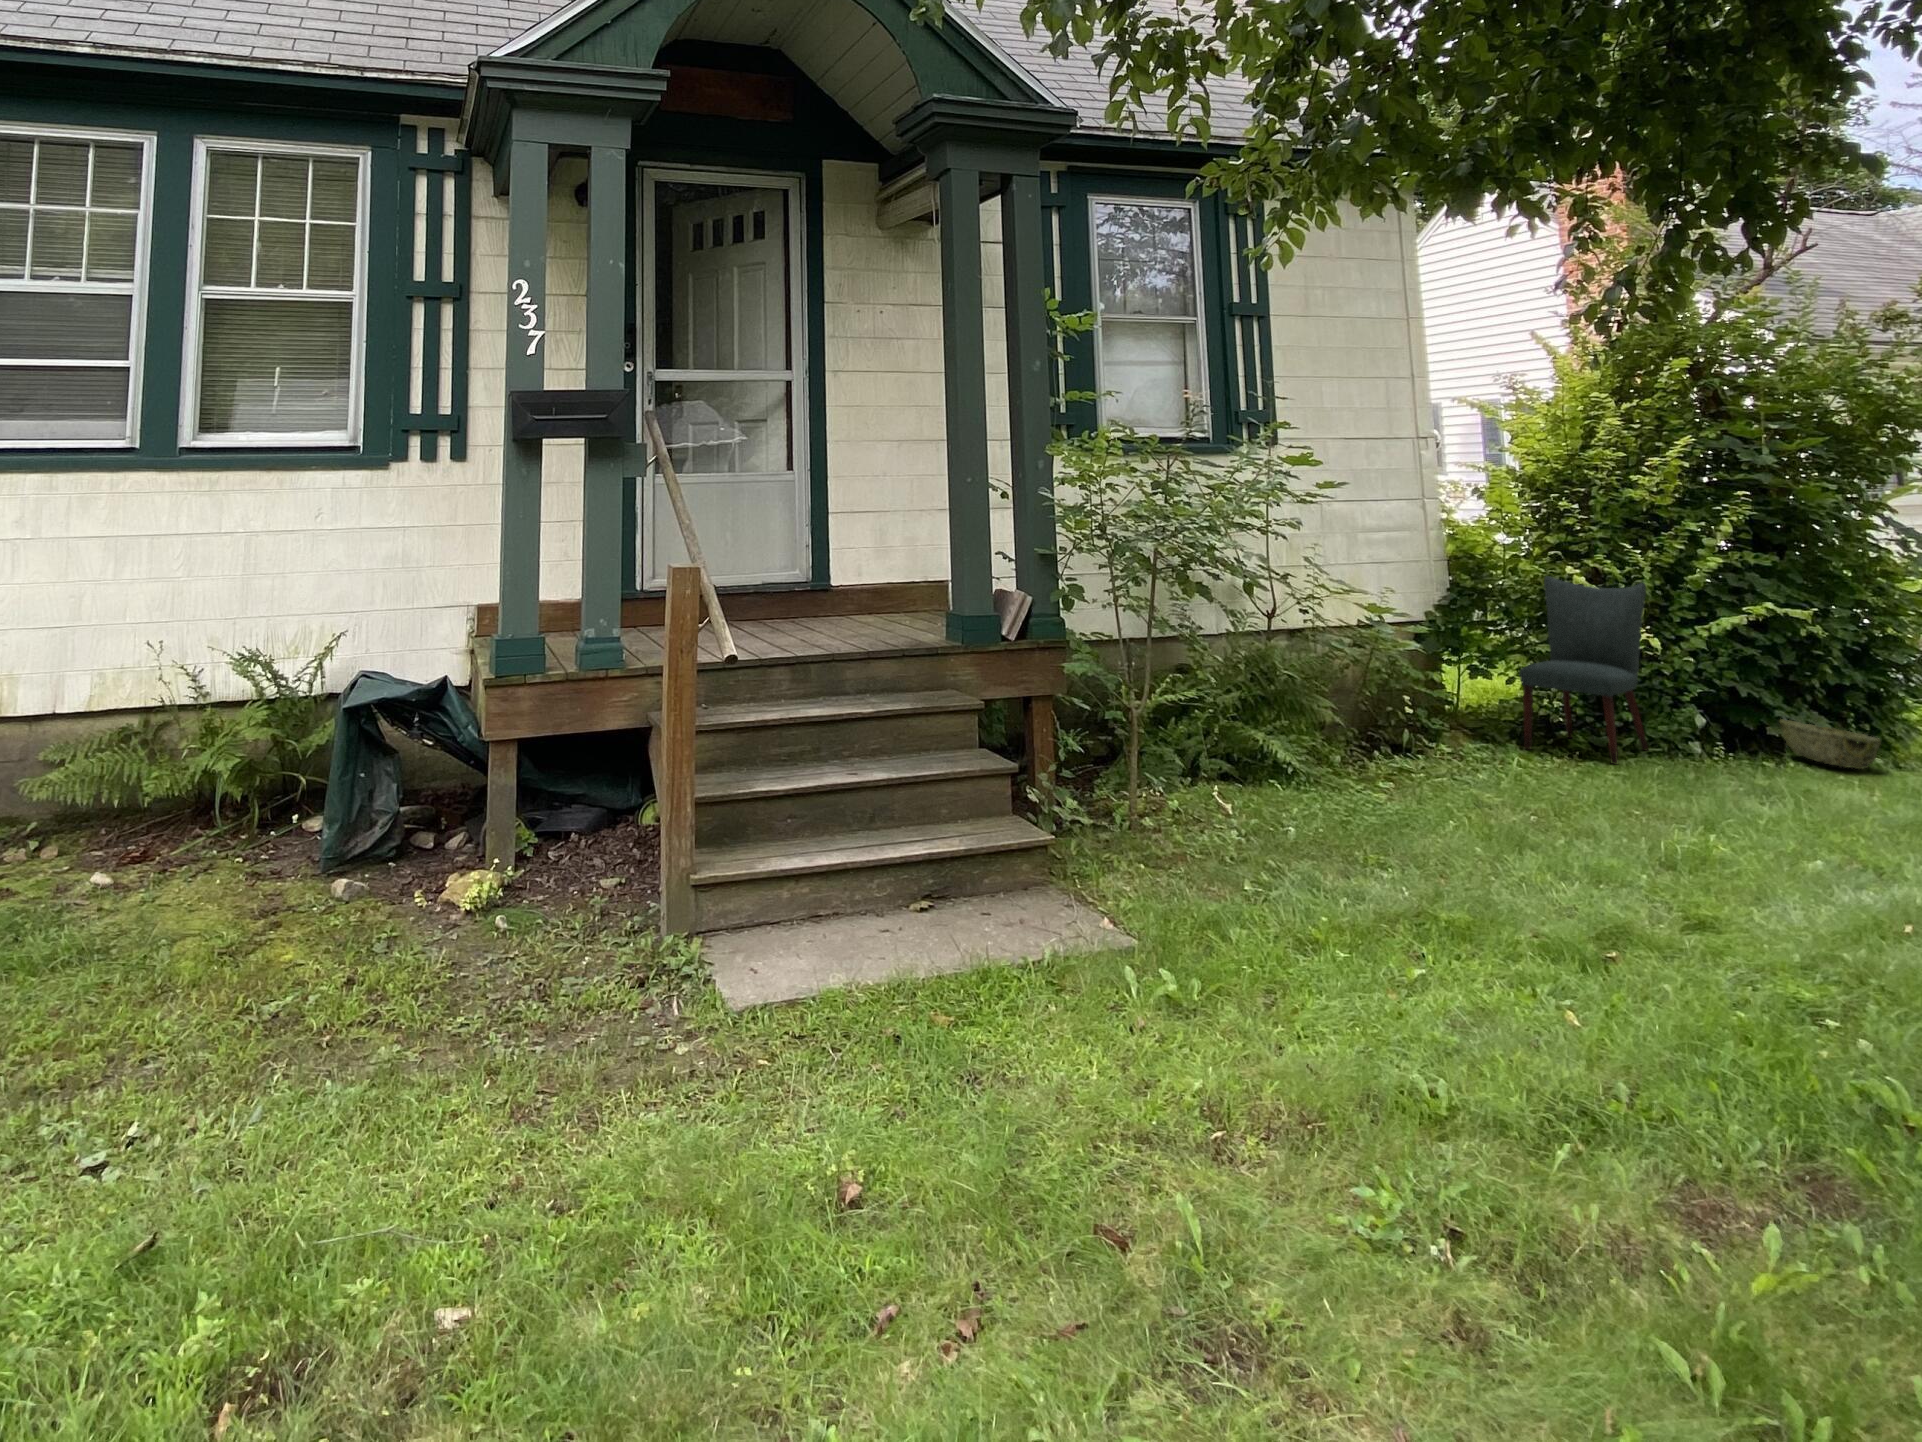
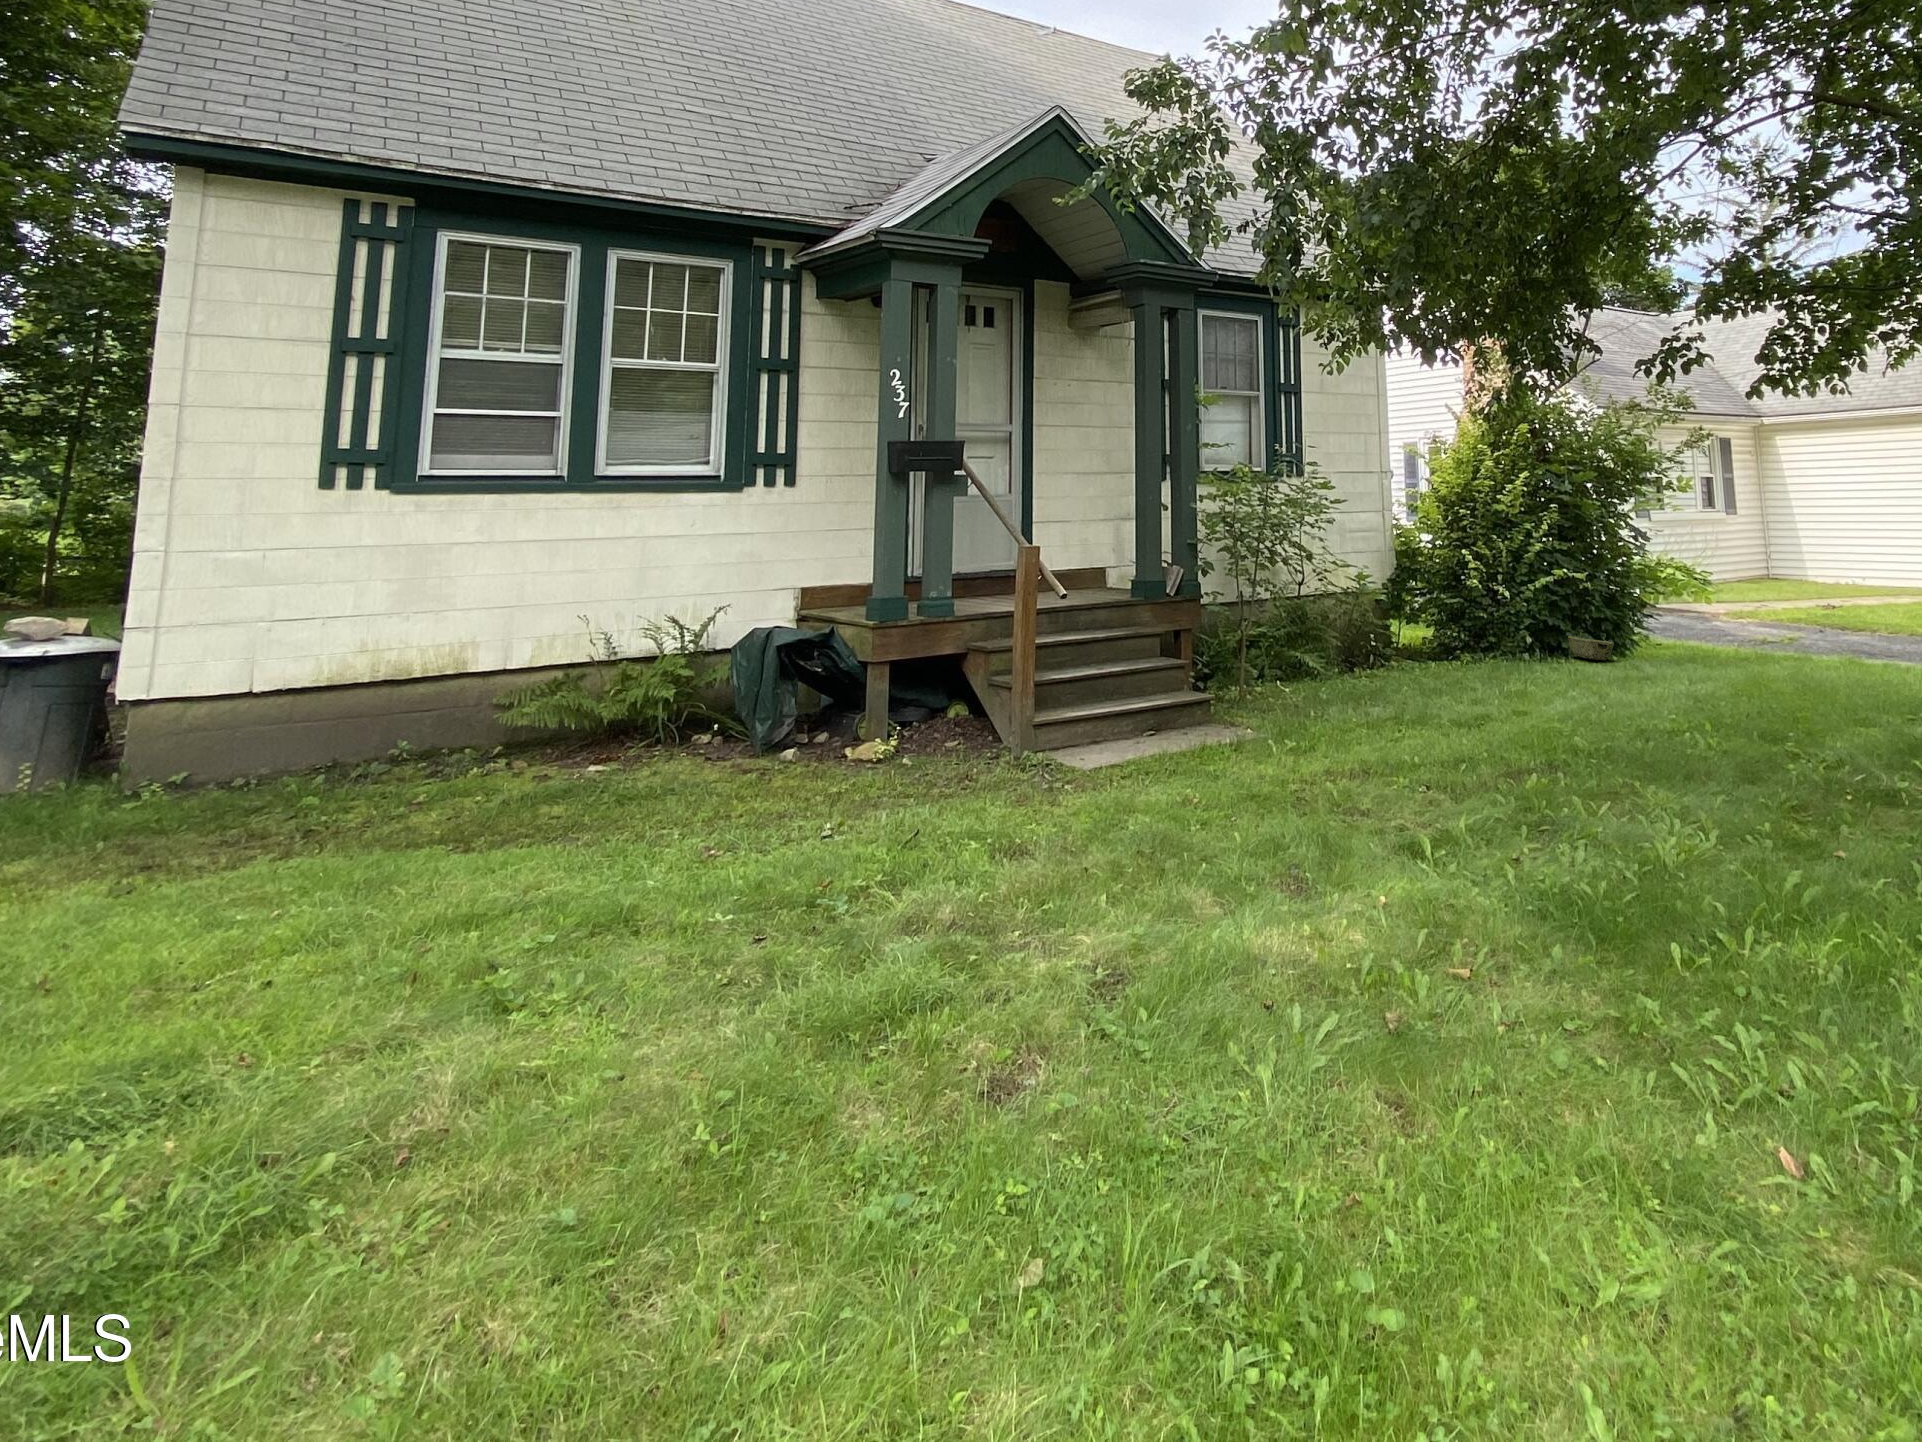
chair: present [1519,576,1648,764] -> none [1437,557,1505,665]

